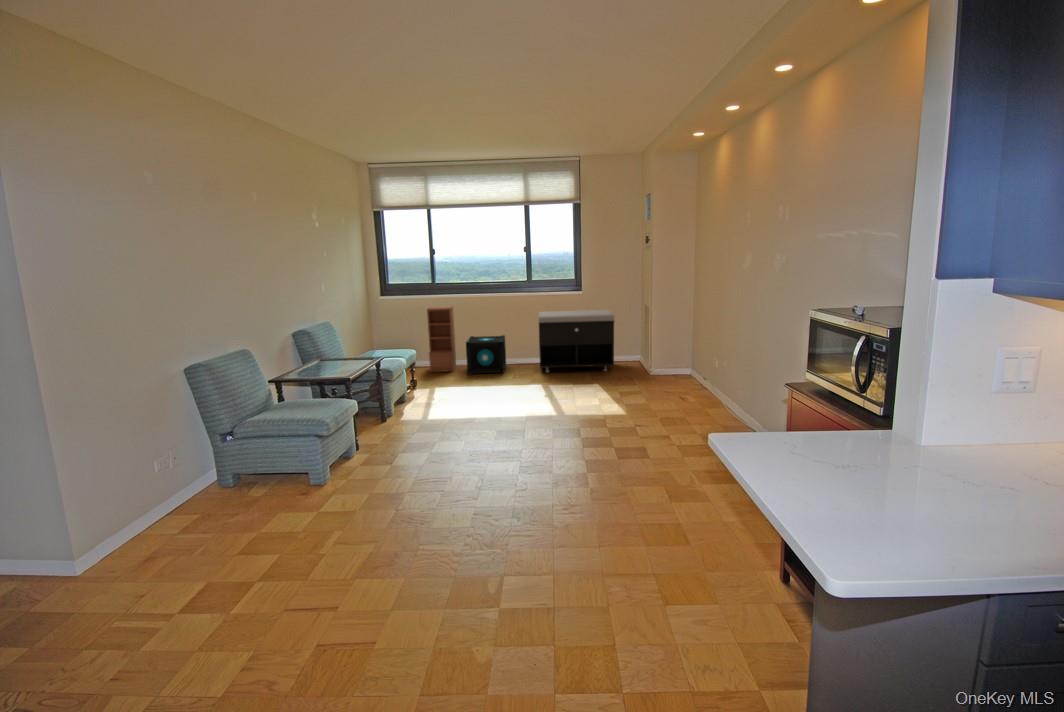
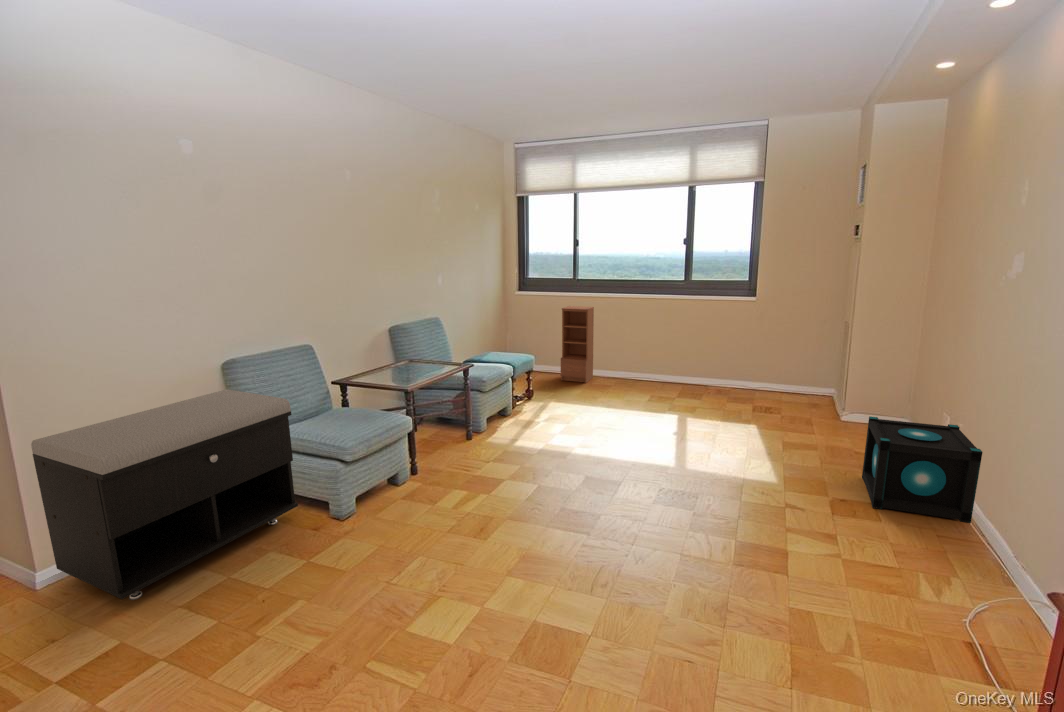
storage bench: present [539,310,615,372] -> present [31,389,298,600]
speaker: present [466,335,506,374] -> present [862,416,983,523]

